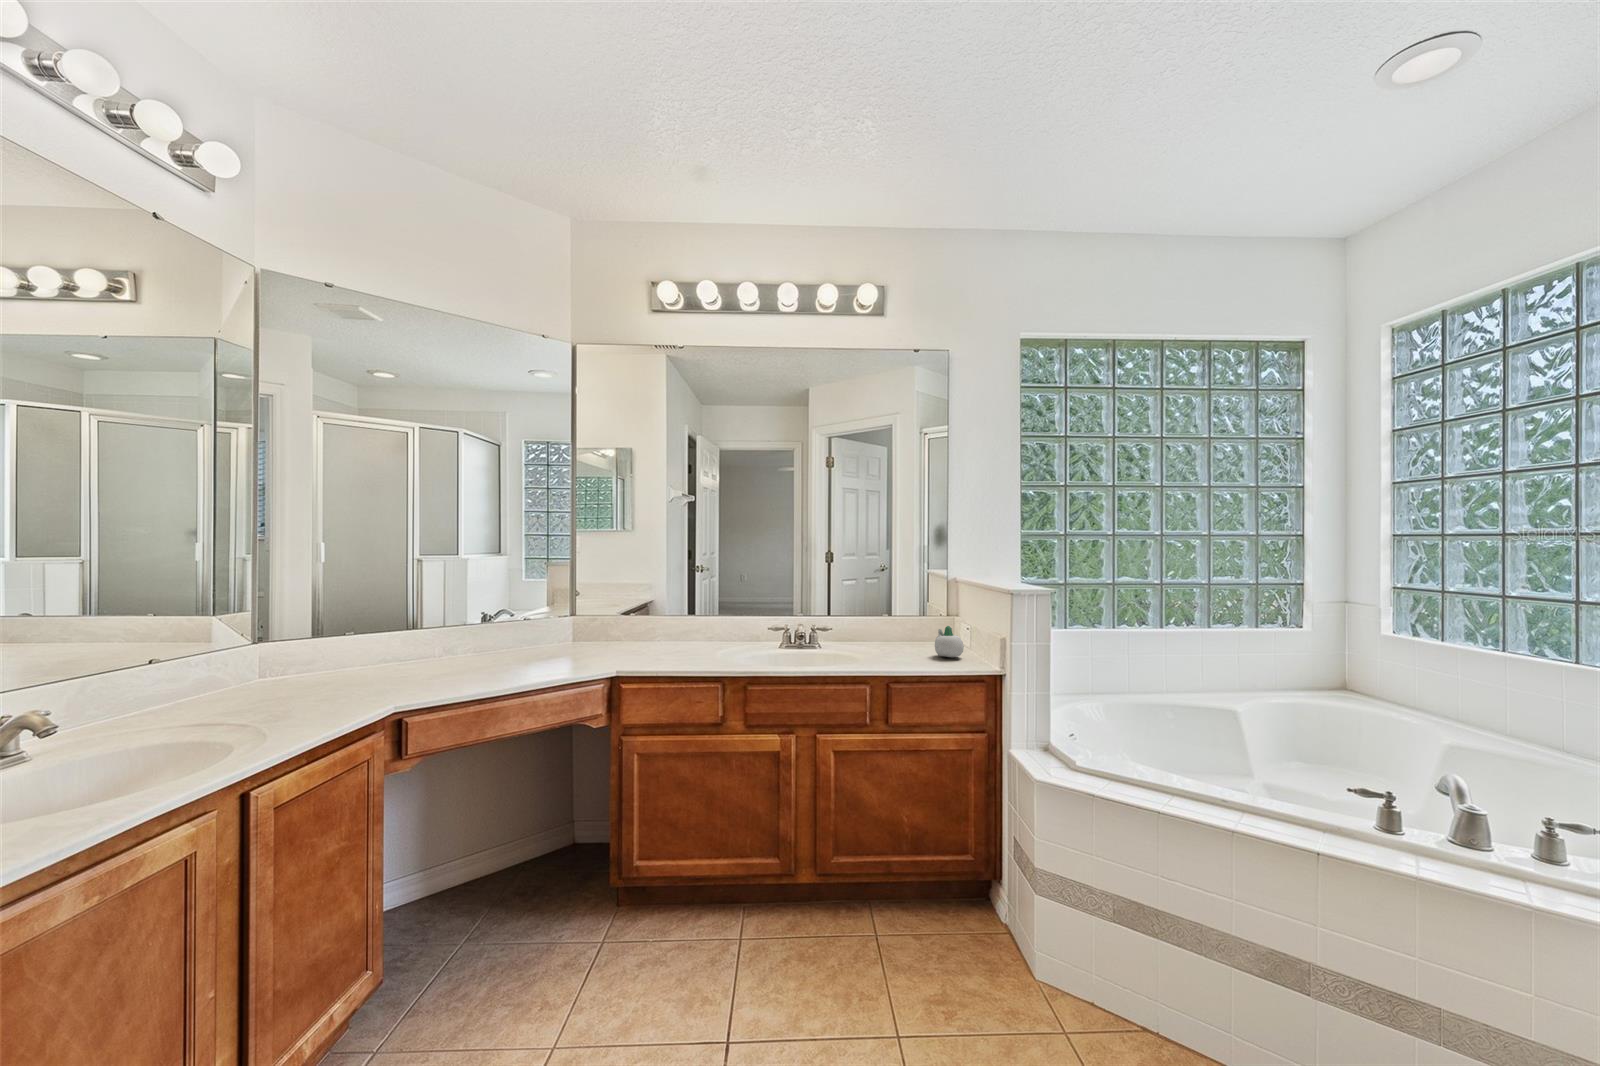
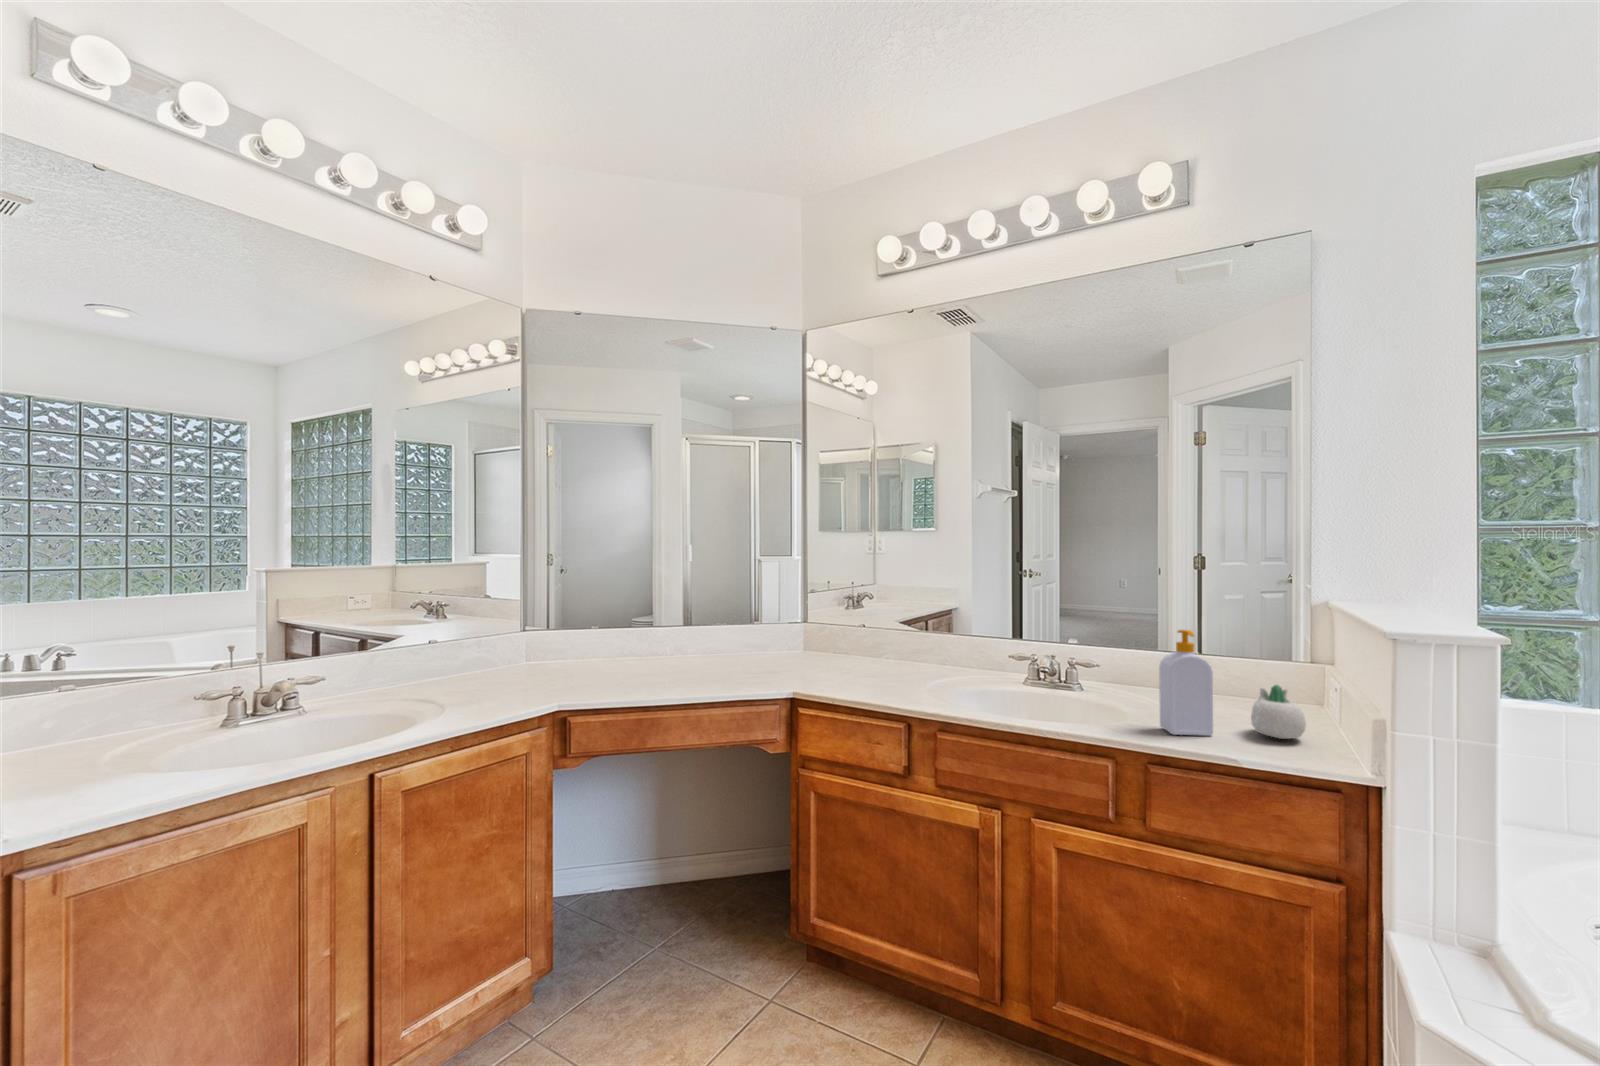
soap bottle: none [888,596,919,663] -> present [1159,630,1213,736]

